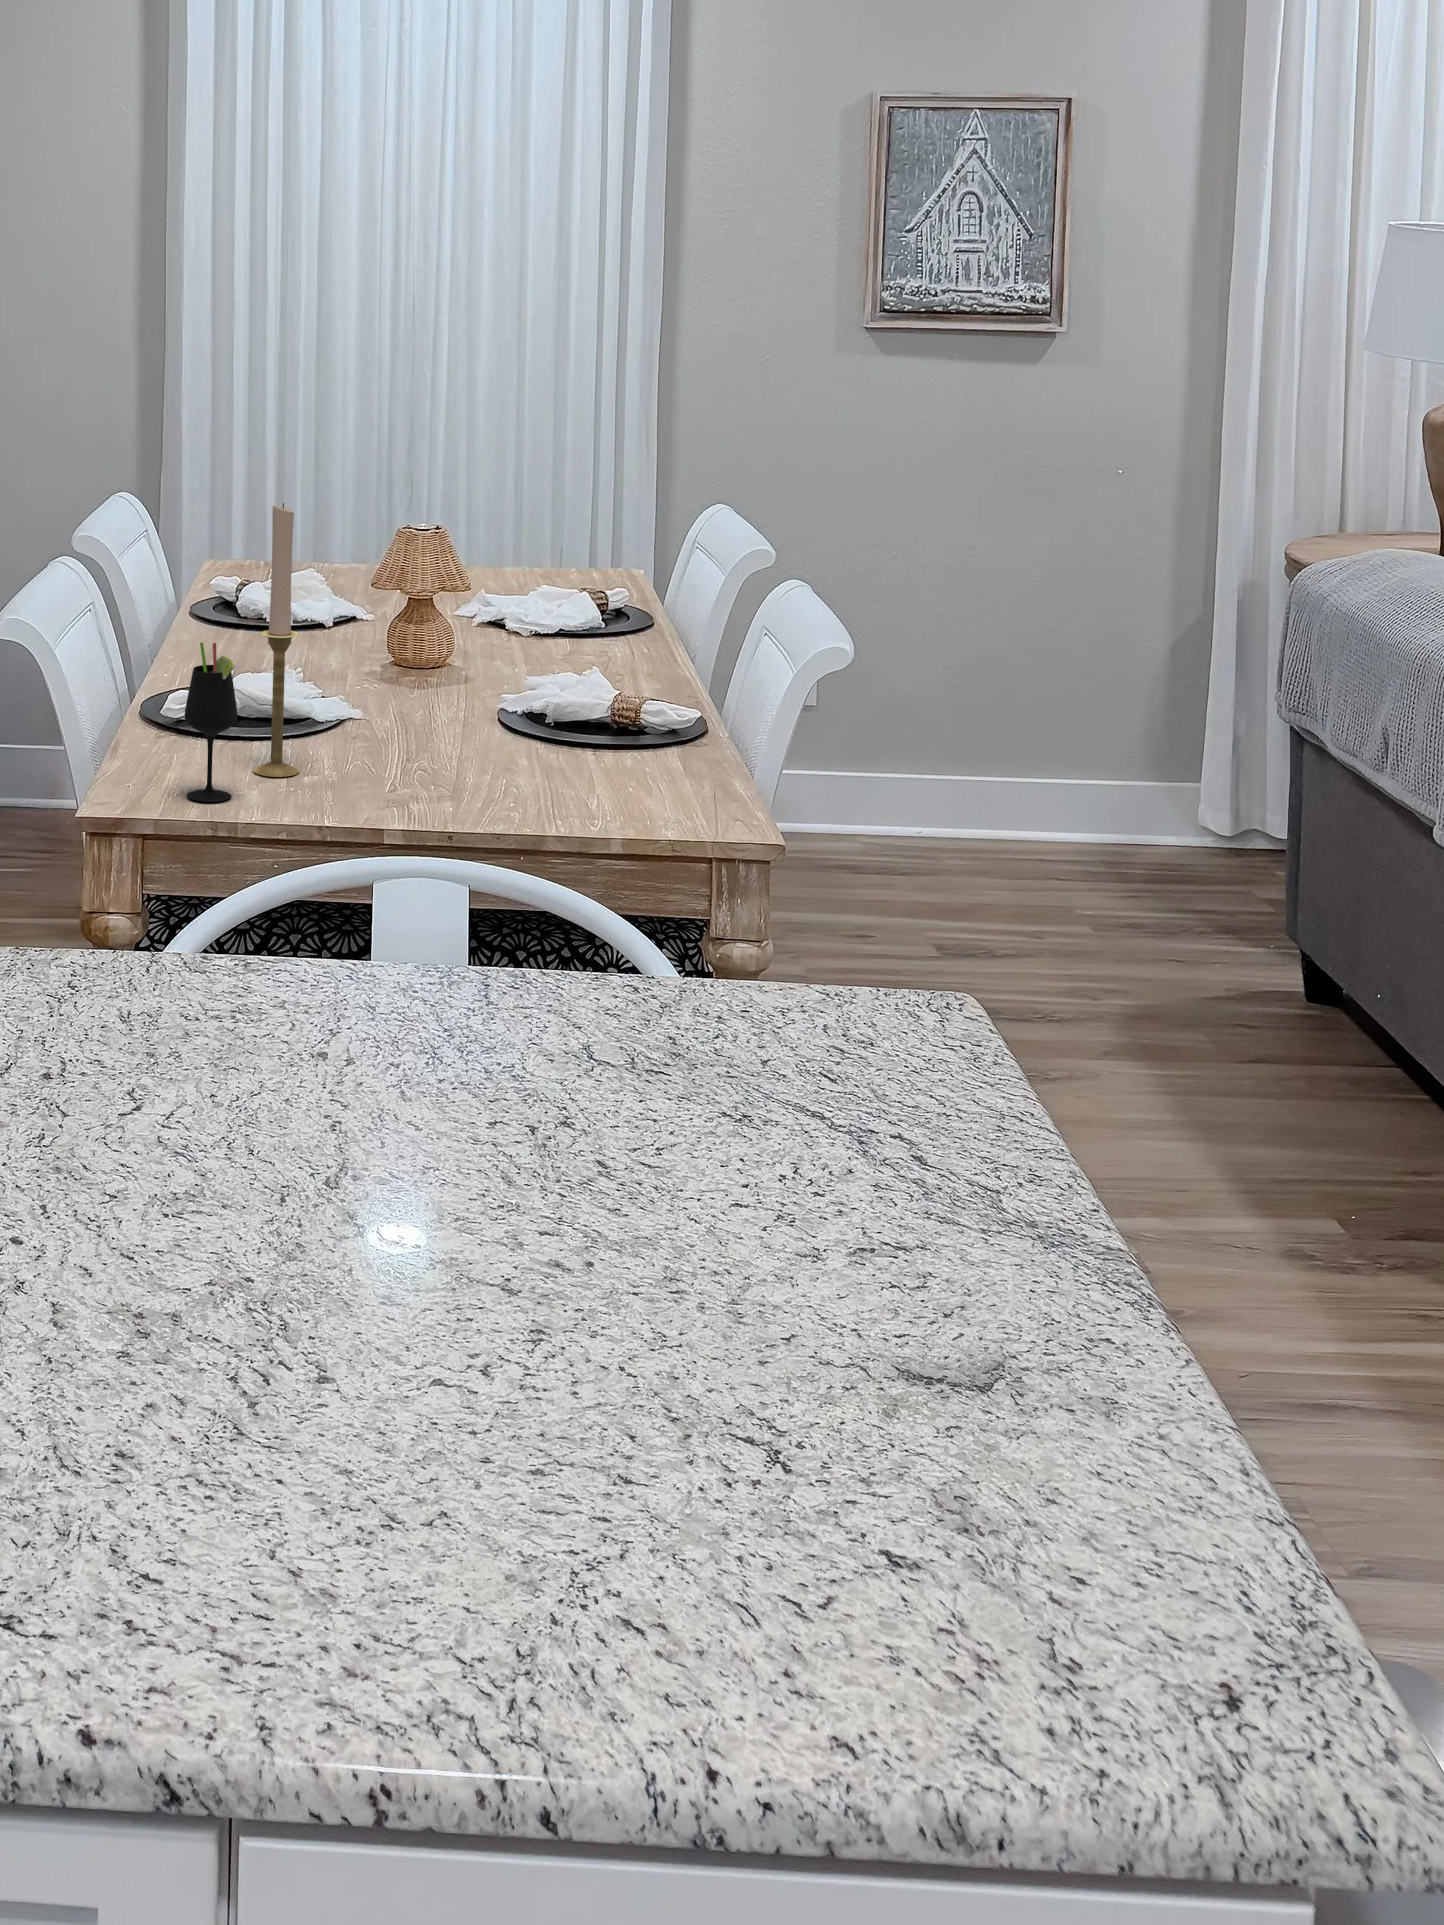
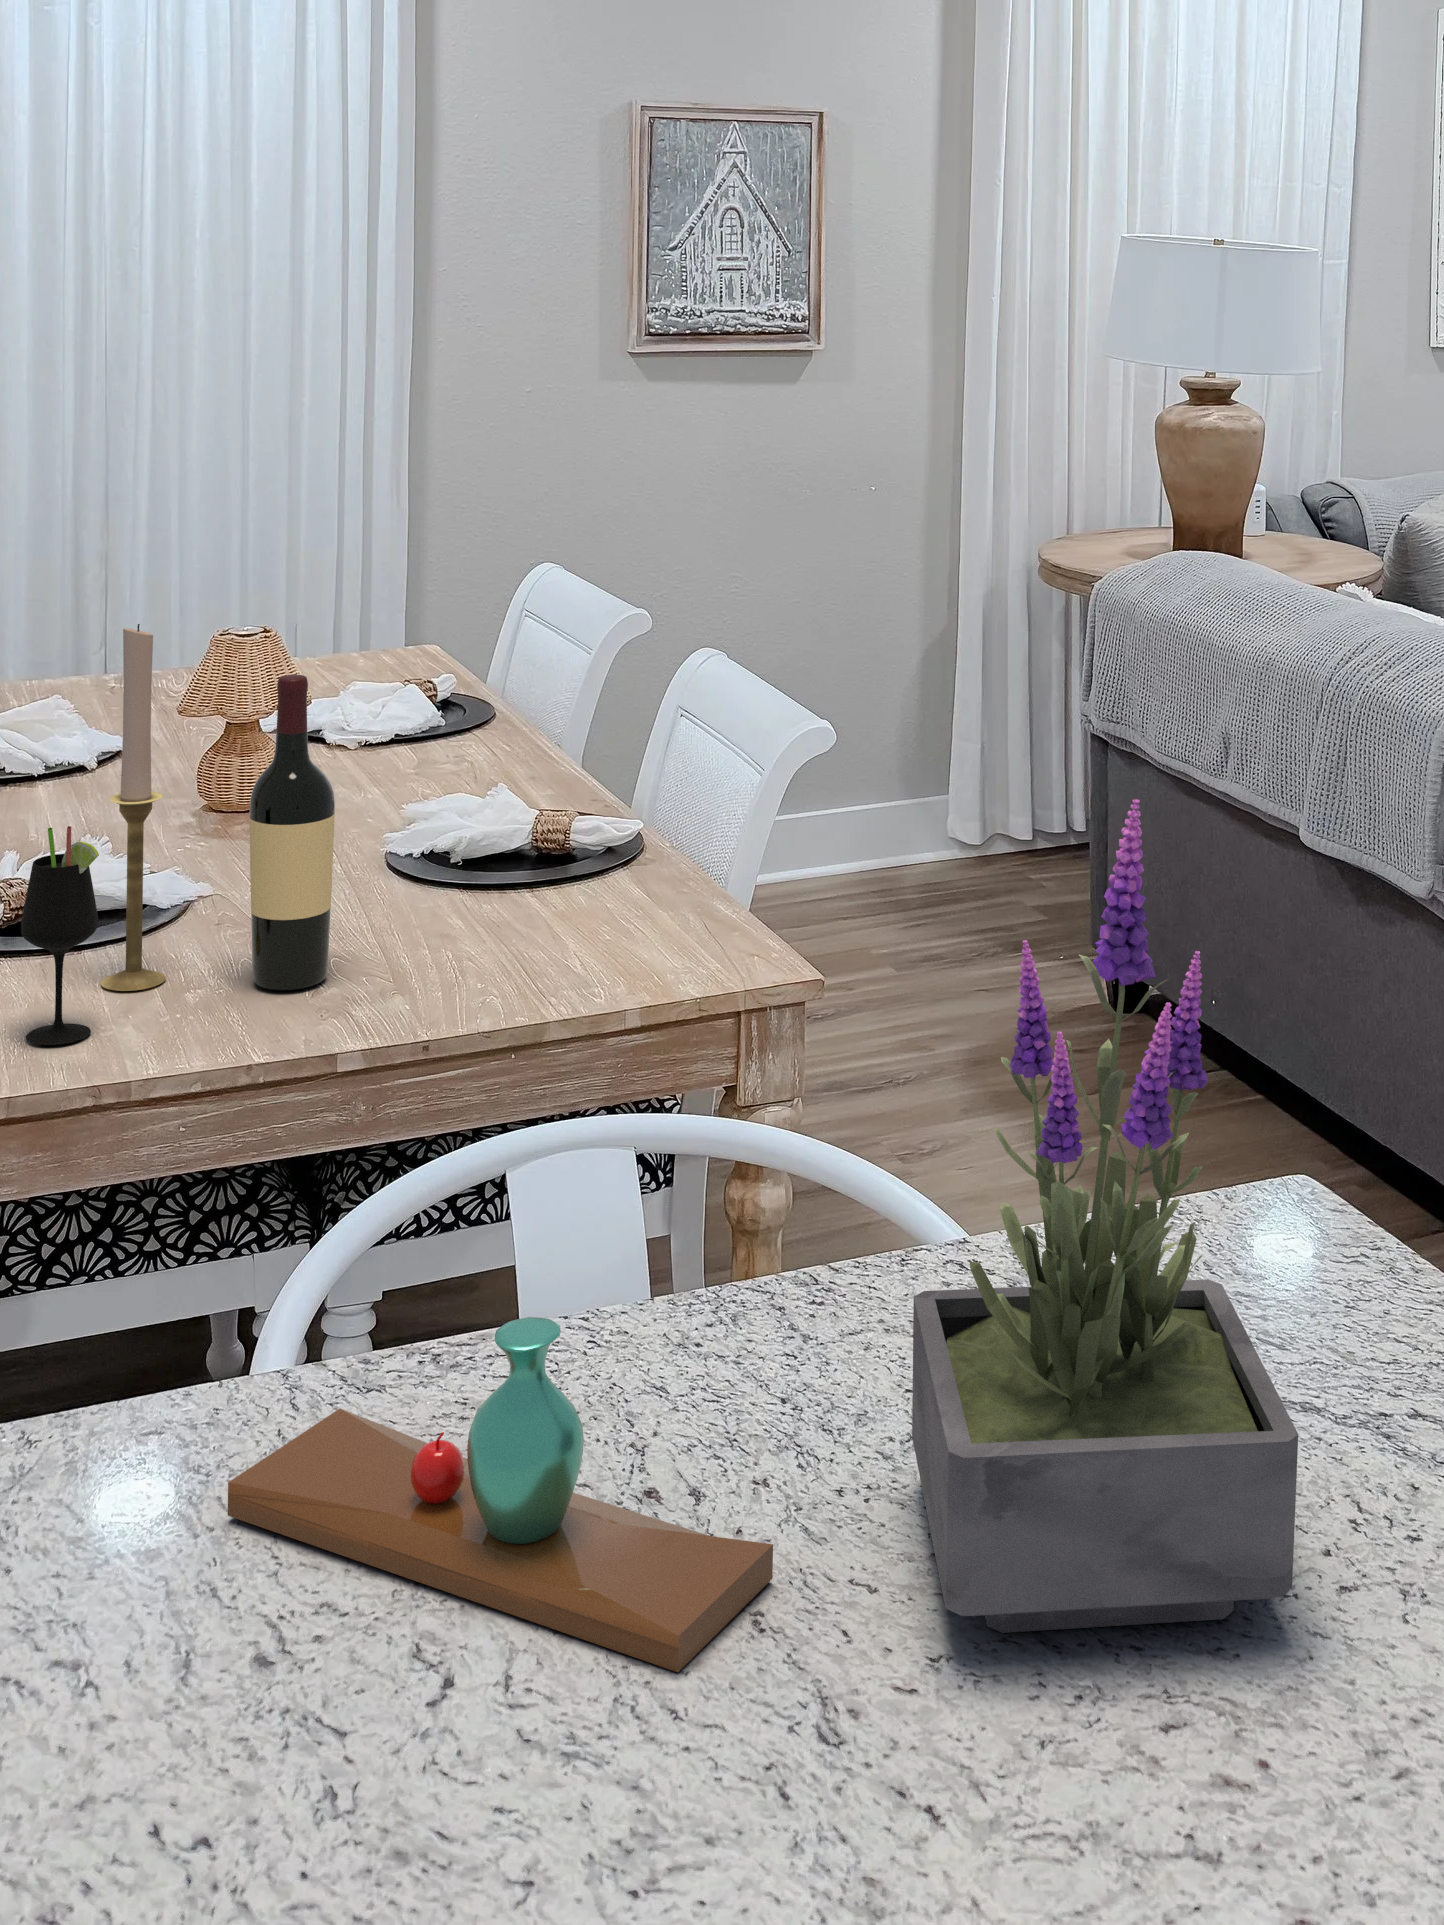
wine bottle: none [355,552,418,792] -> present [249,675,335,990]
potted plant: none [430,617,710,1185] -> present [912,799,1298,1633]
vase: none [74,914,359,1130] -> present [228,1317,773,1672]

